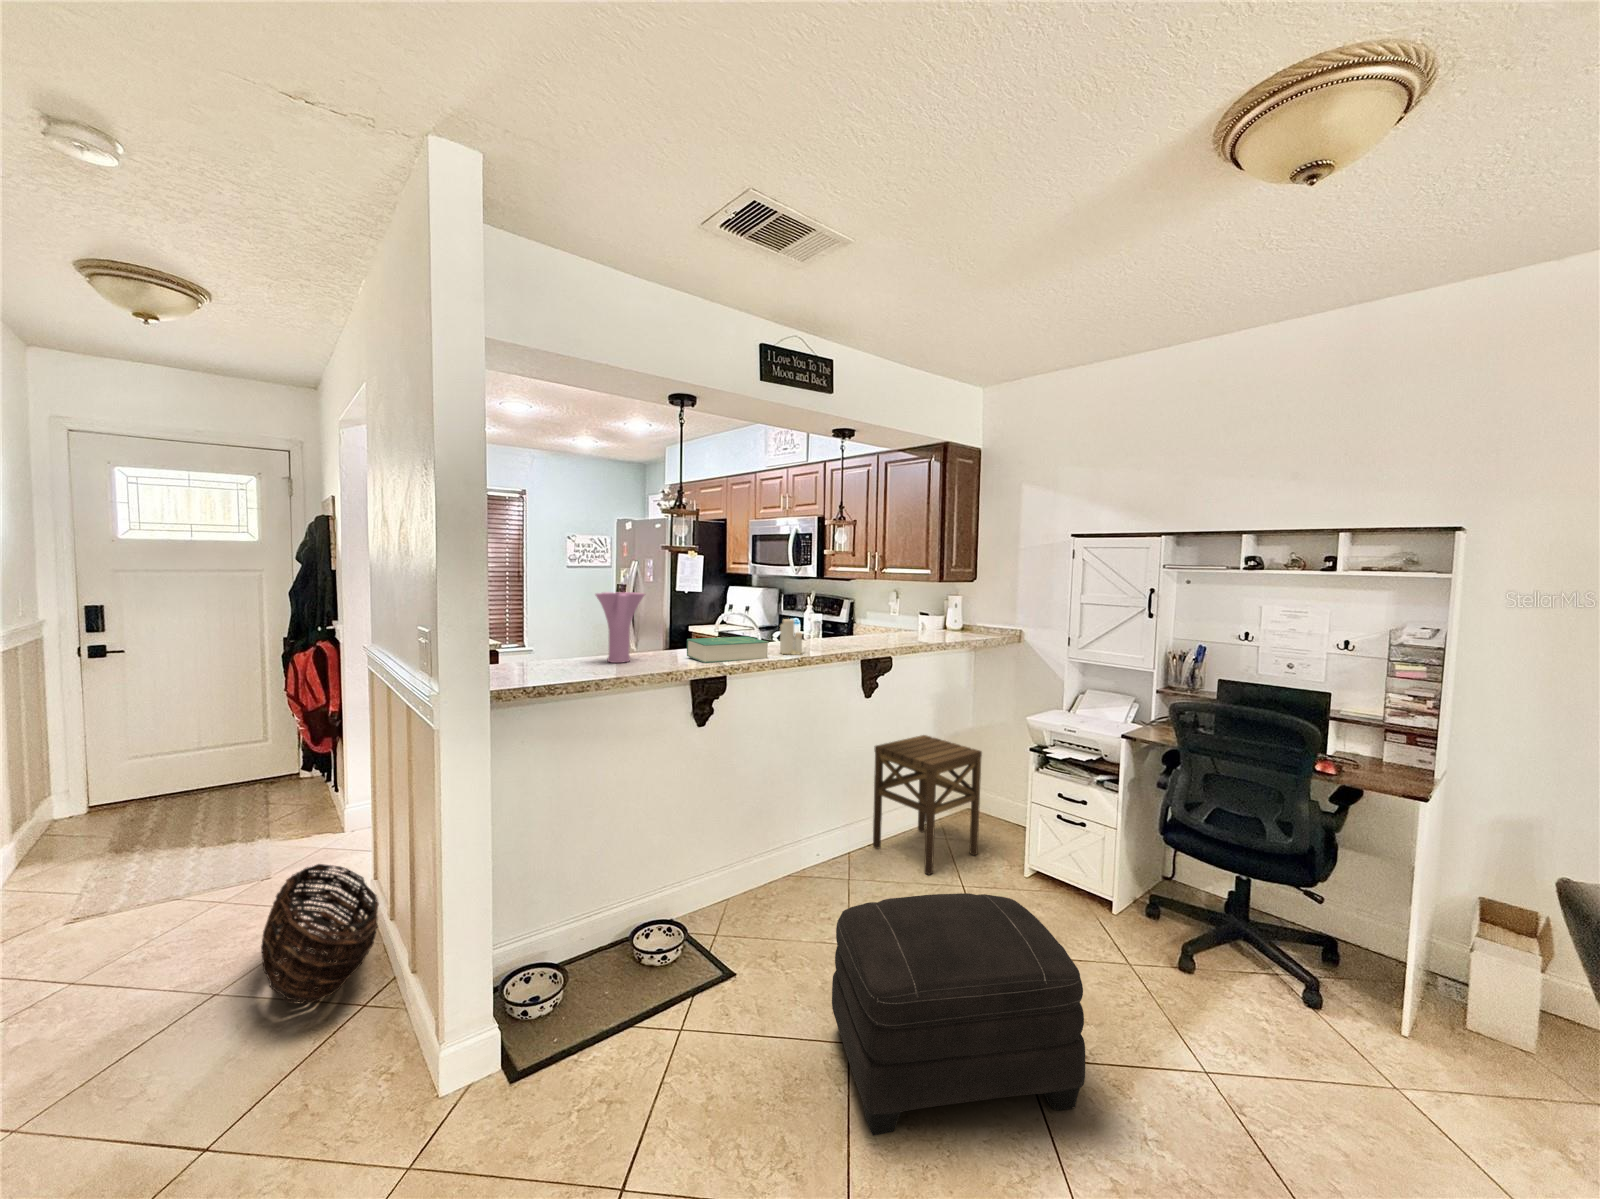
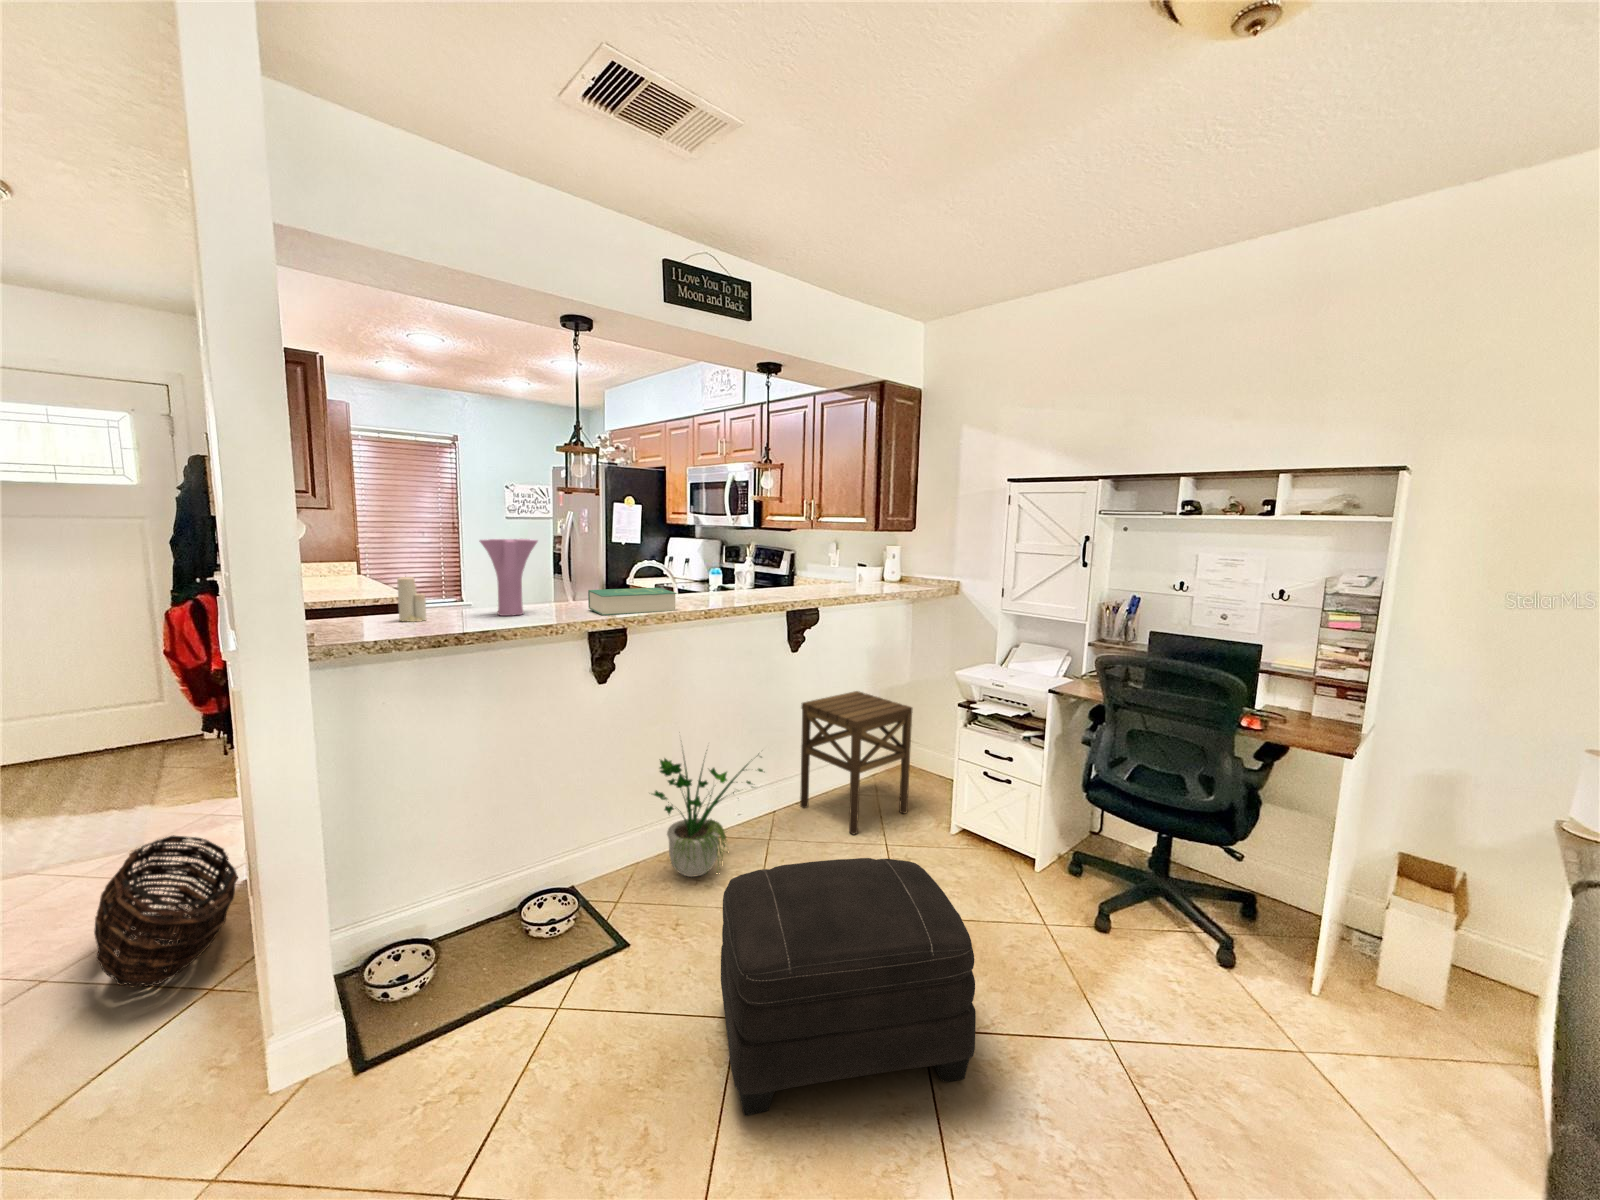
candle: present [780,619,802,655] -> present [397,577,426,622]
potted plant: none [744,770,849,913] -> present [653,754,763,877]

